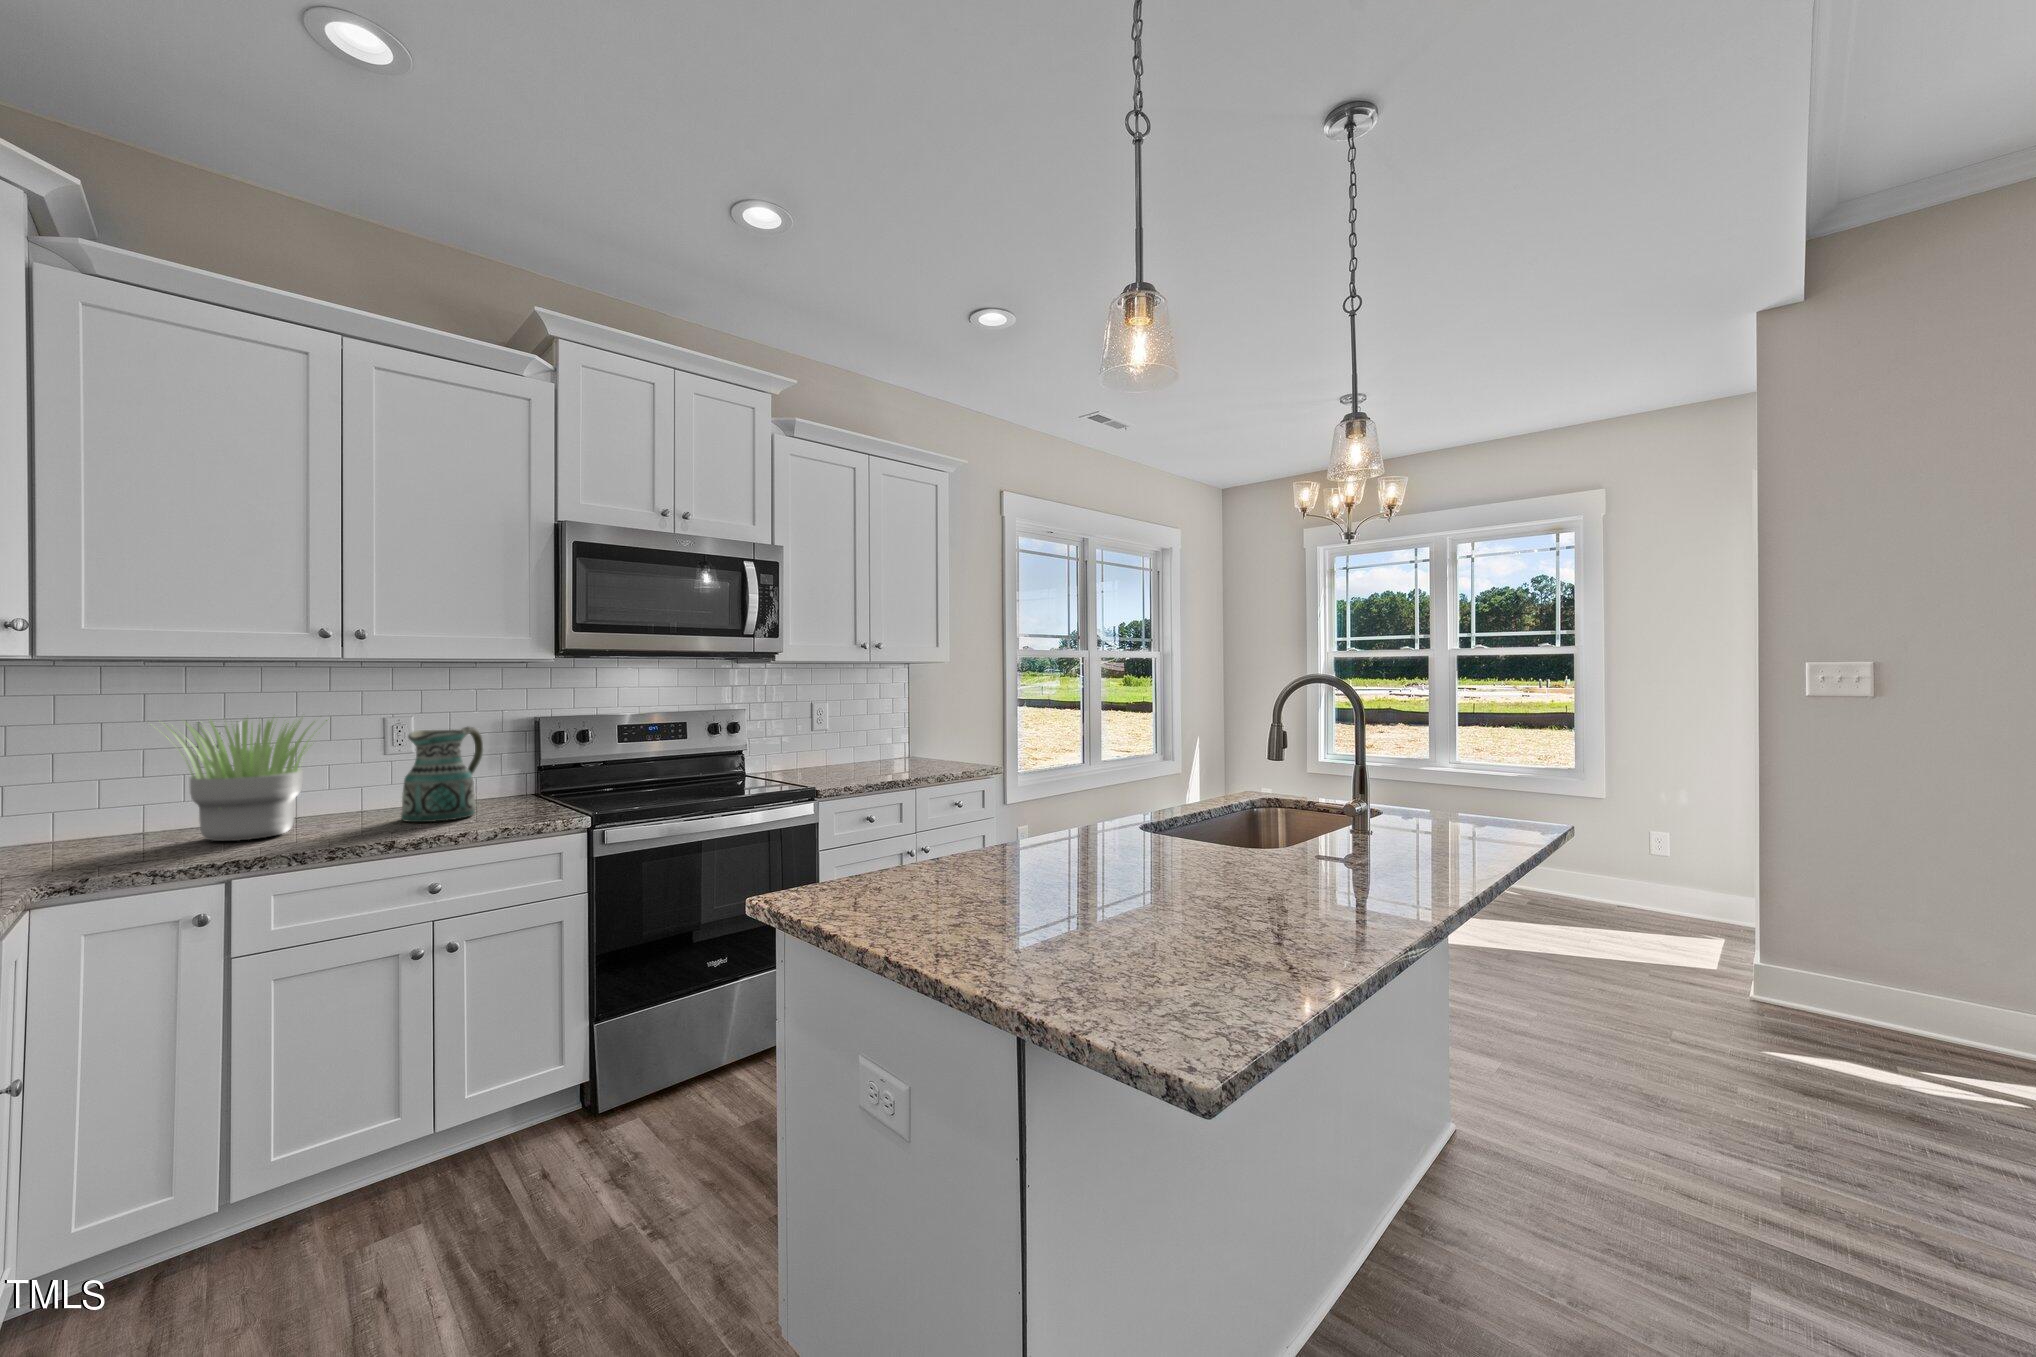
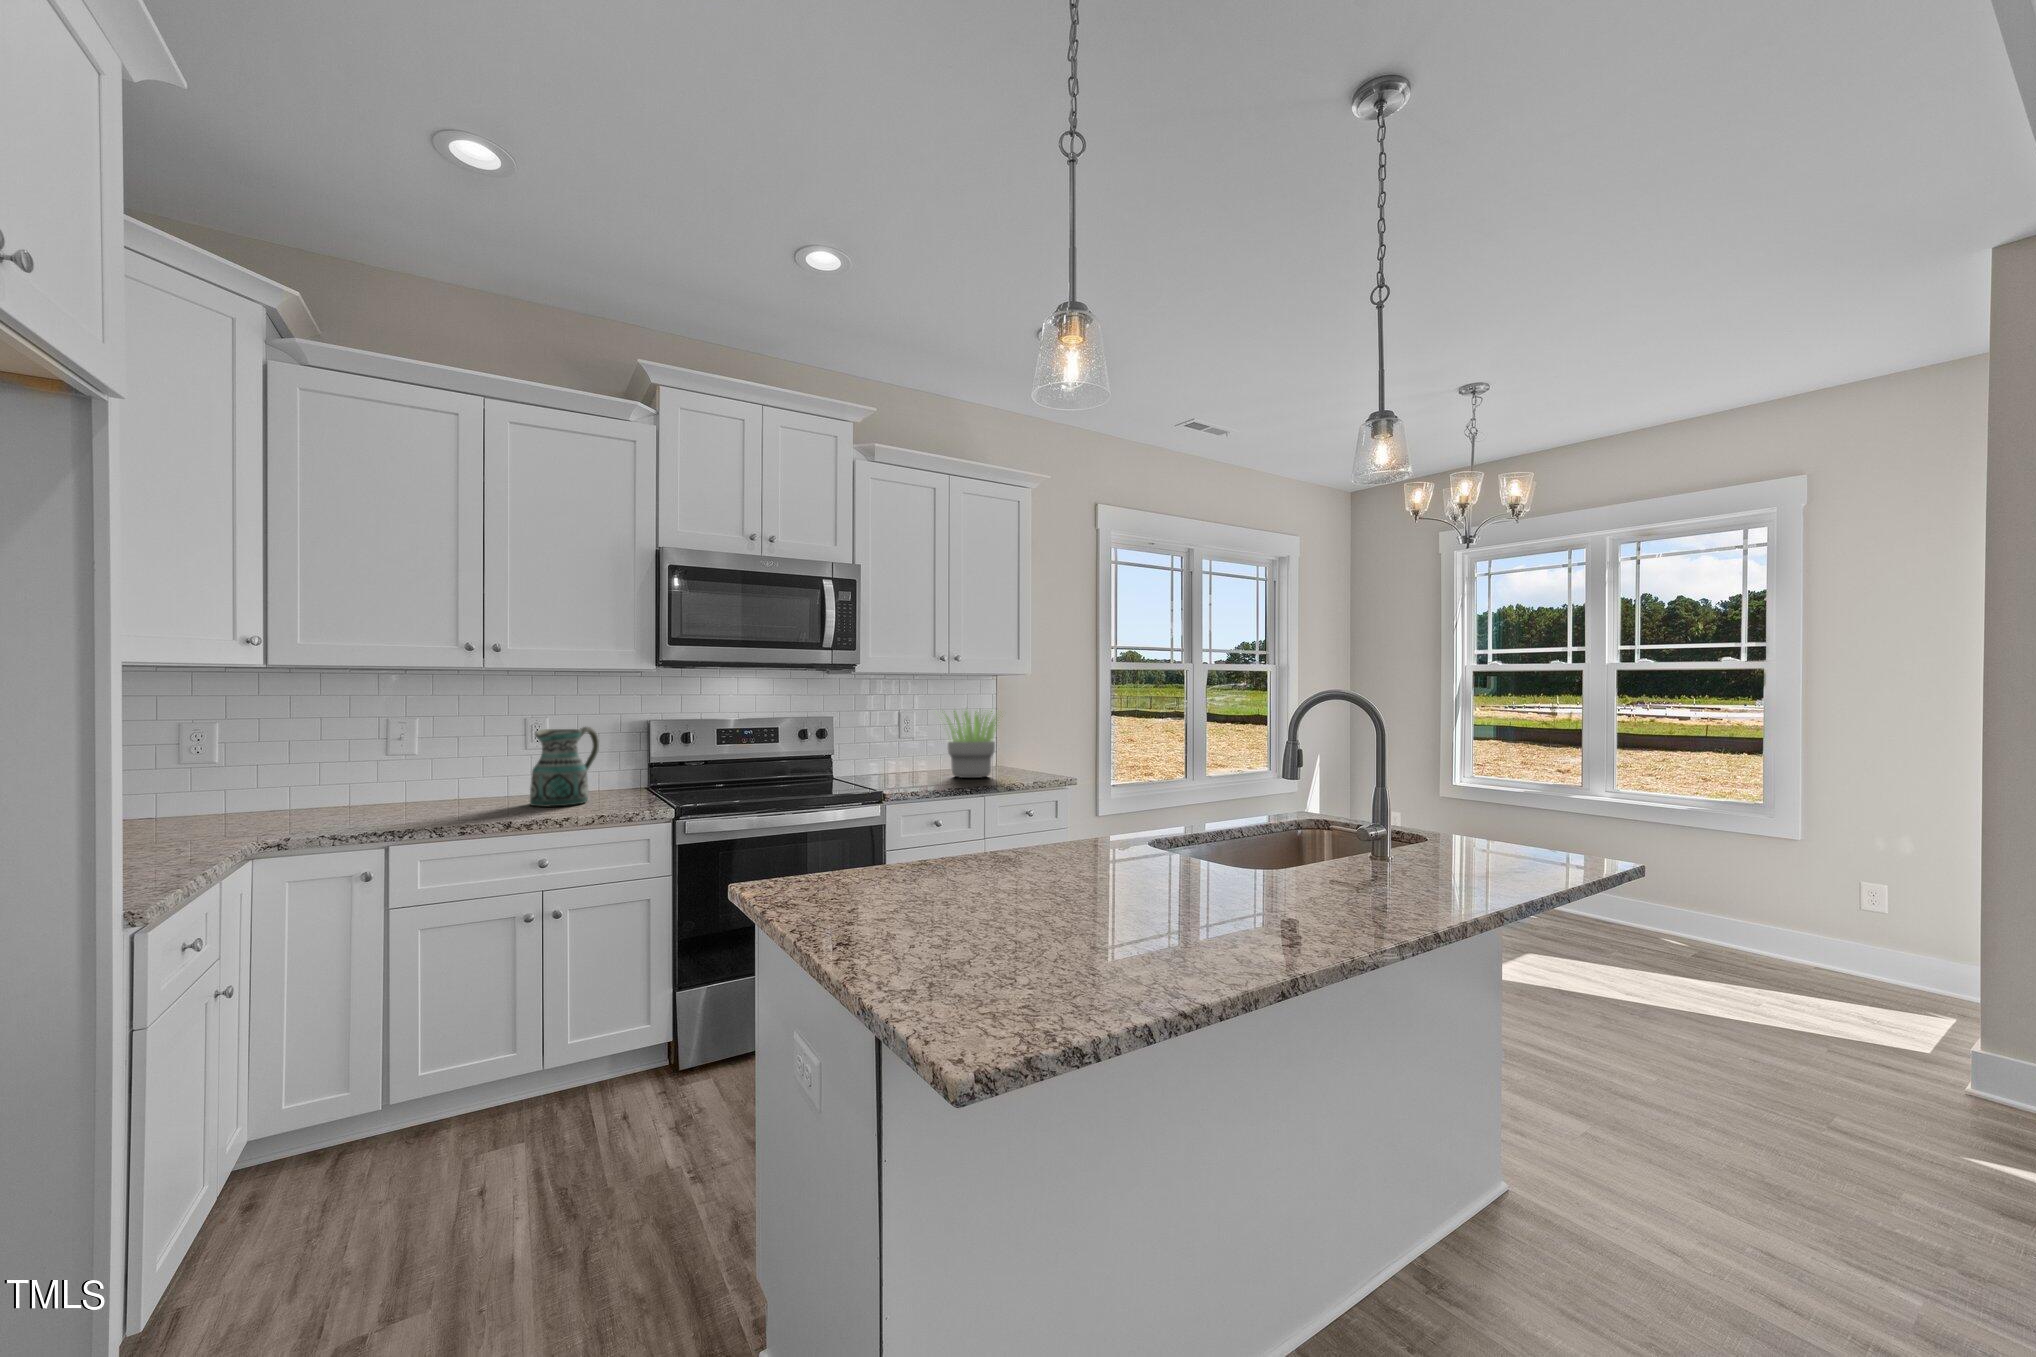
potted plant: present [163,718,327,841] -> present [939,709,999,778]

